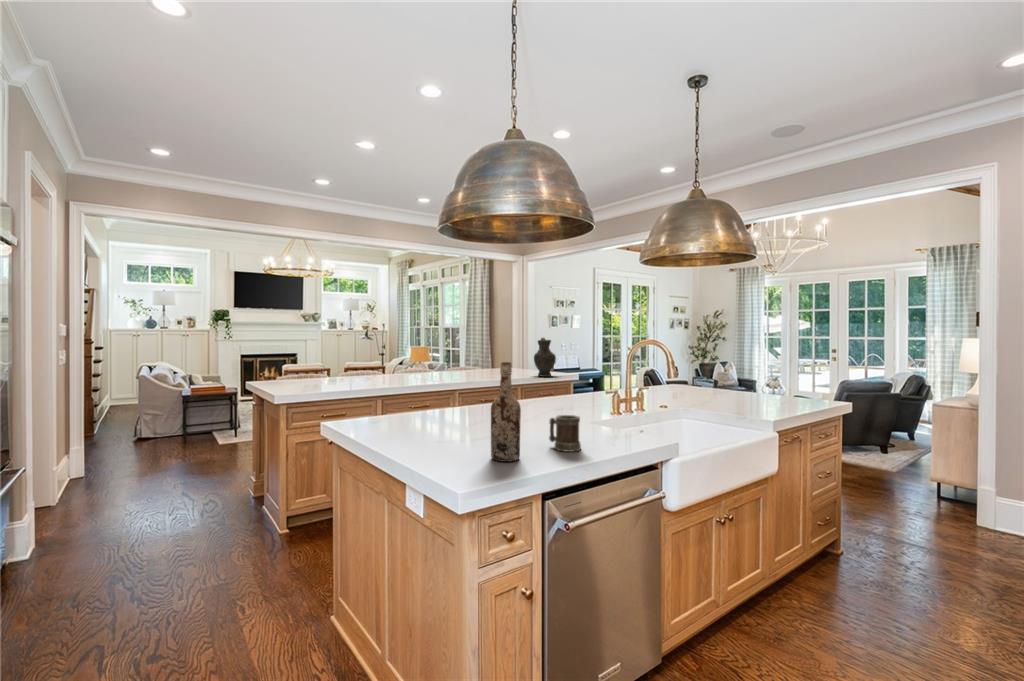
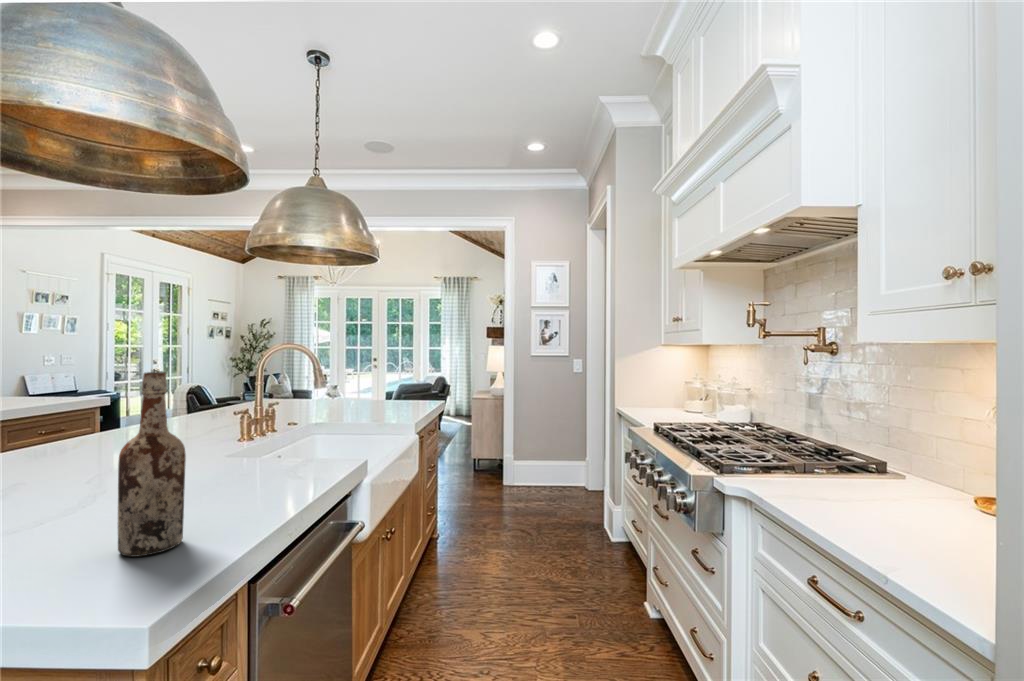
decorative vase: present [534,338,556,377] -> none [22,344,70,405]
mug: present [549,415,581,452] -> none [207,449,266,508]

